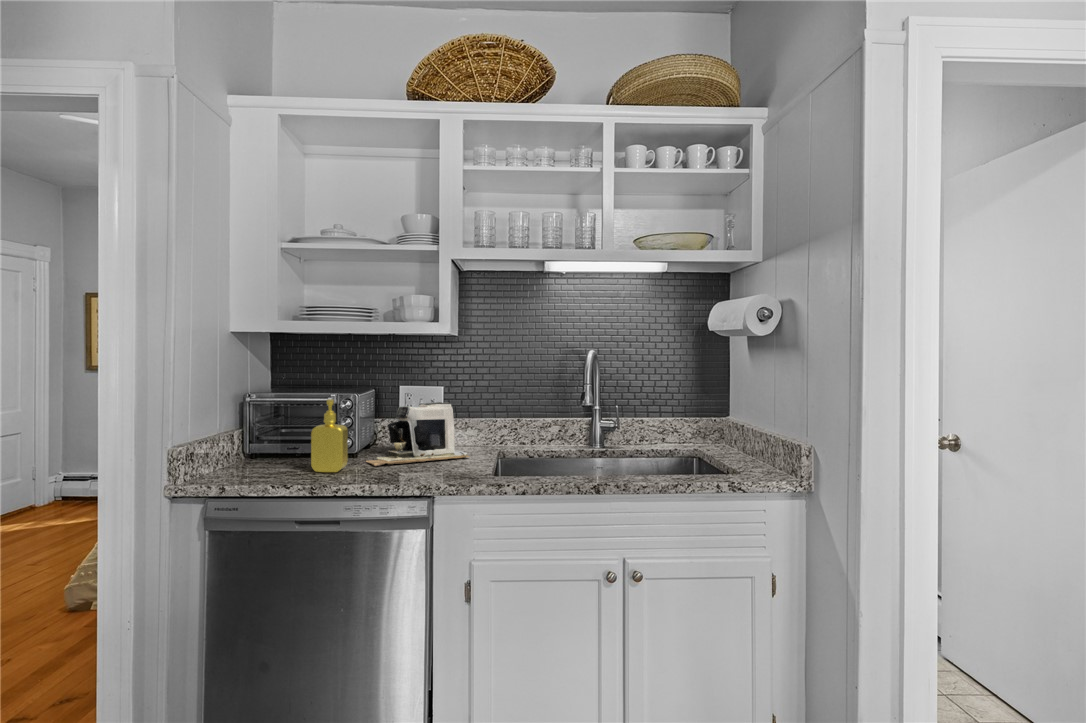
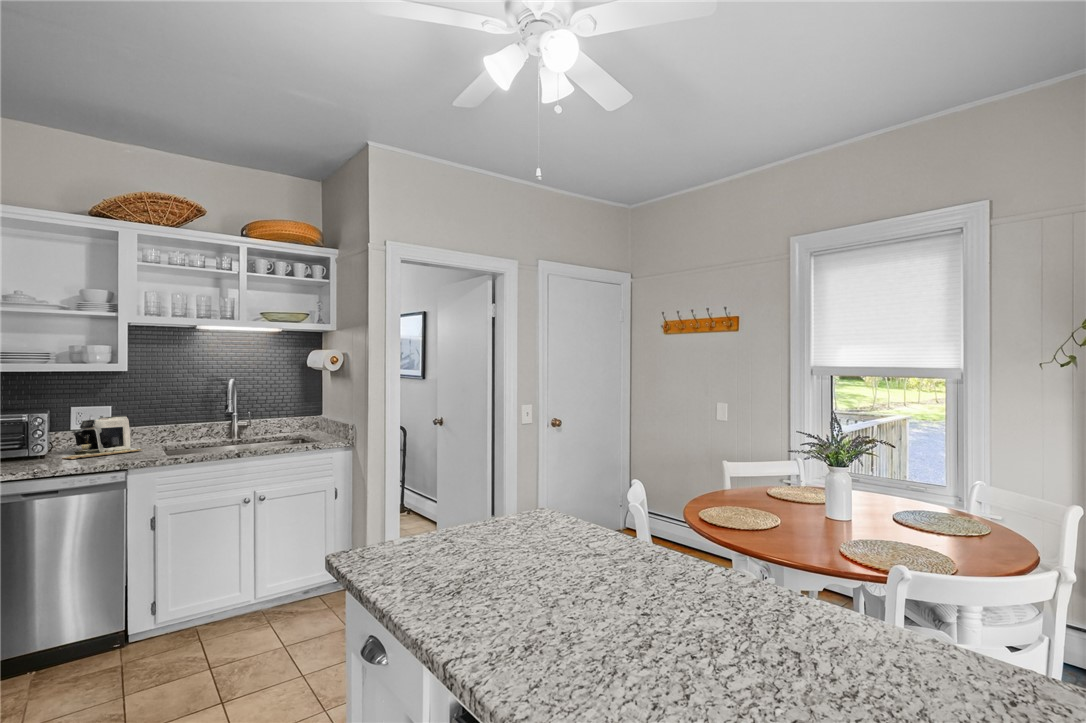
soap dispenser: present [311,399,348,472] -> none [22,416,51,465]

